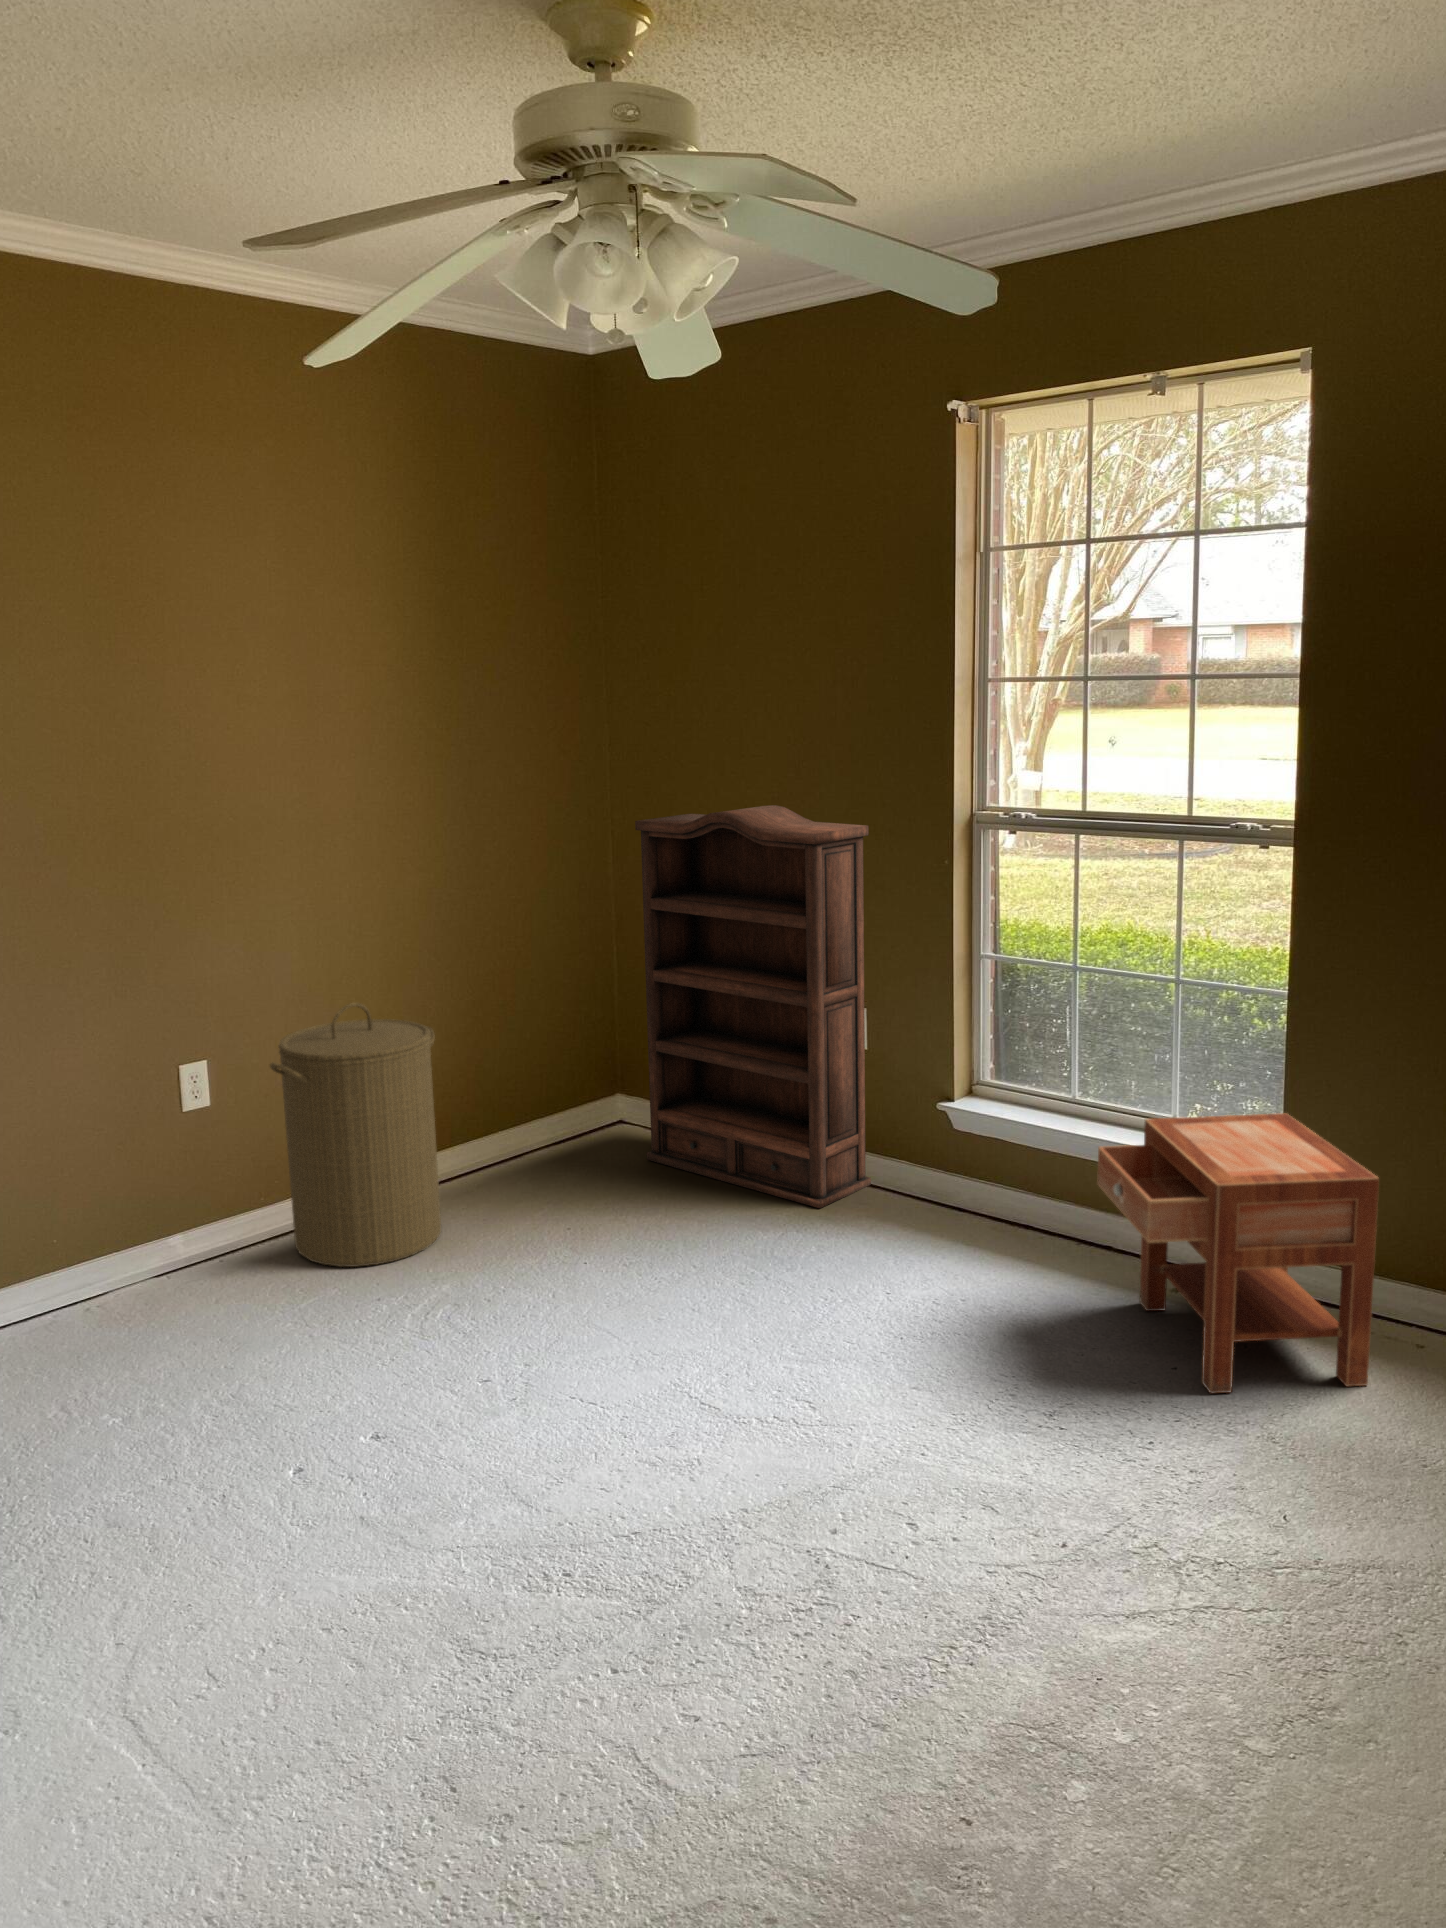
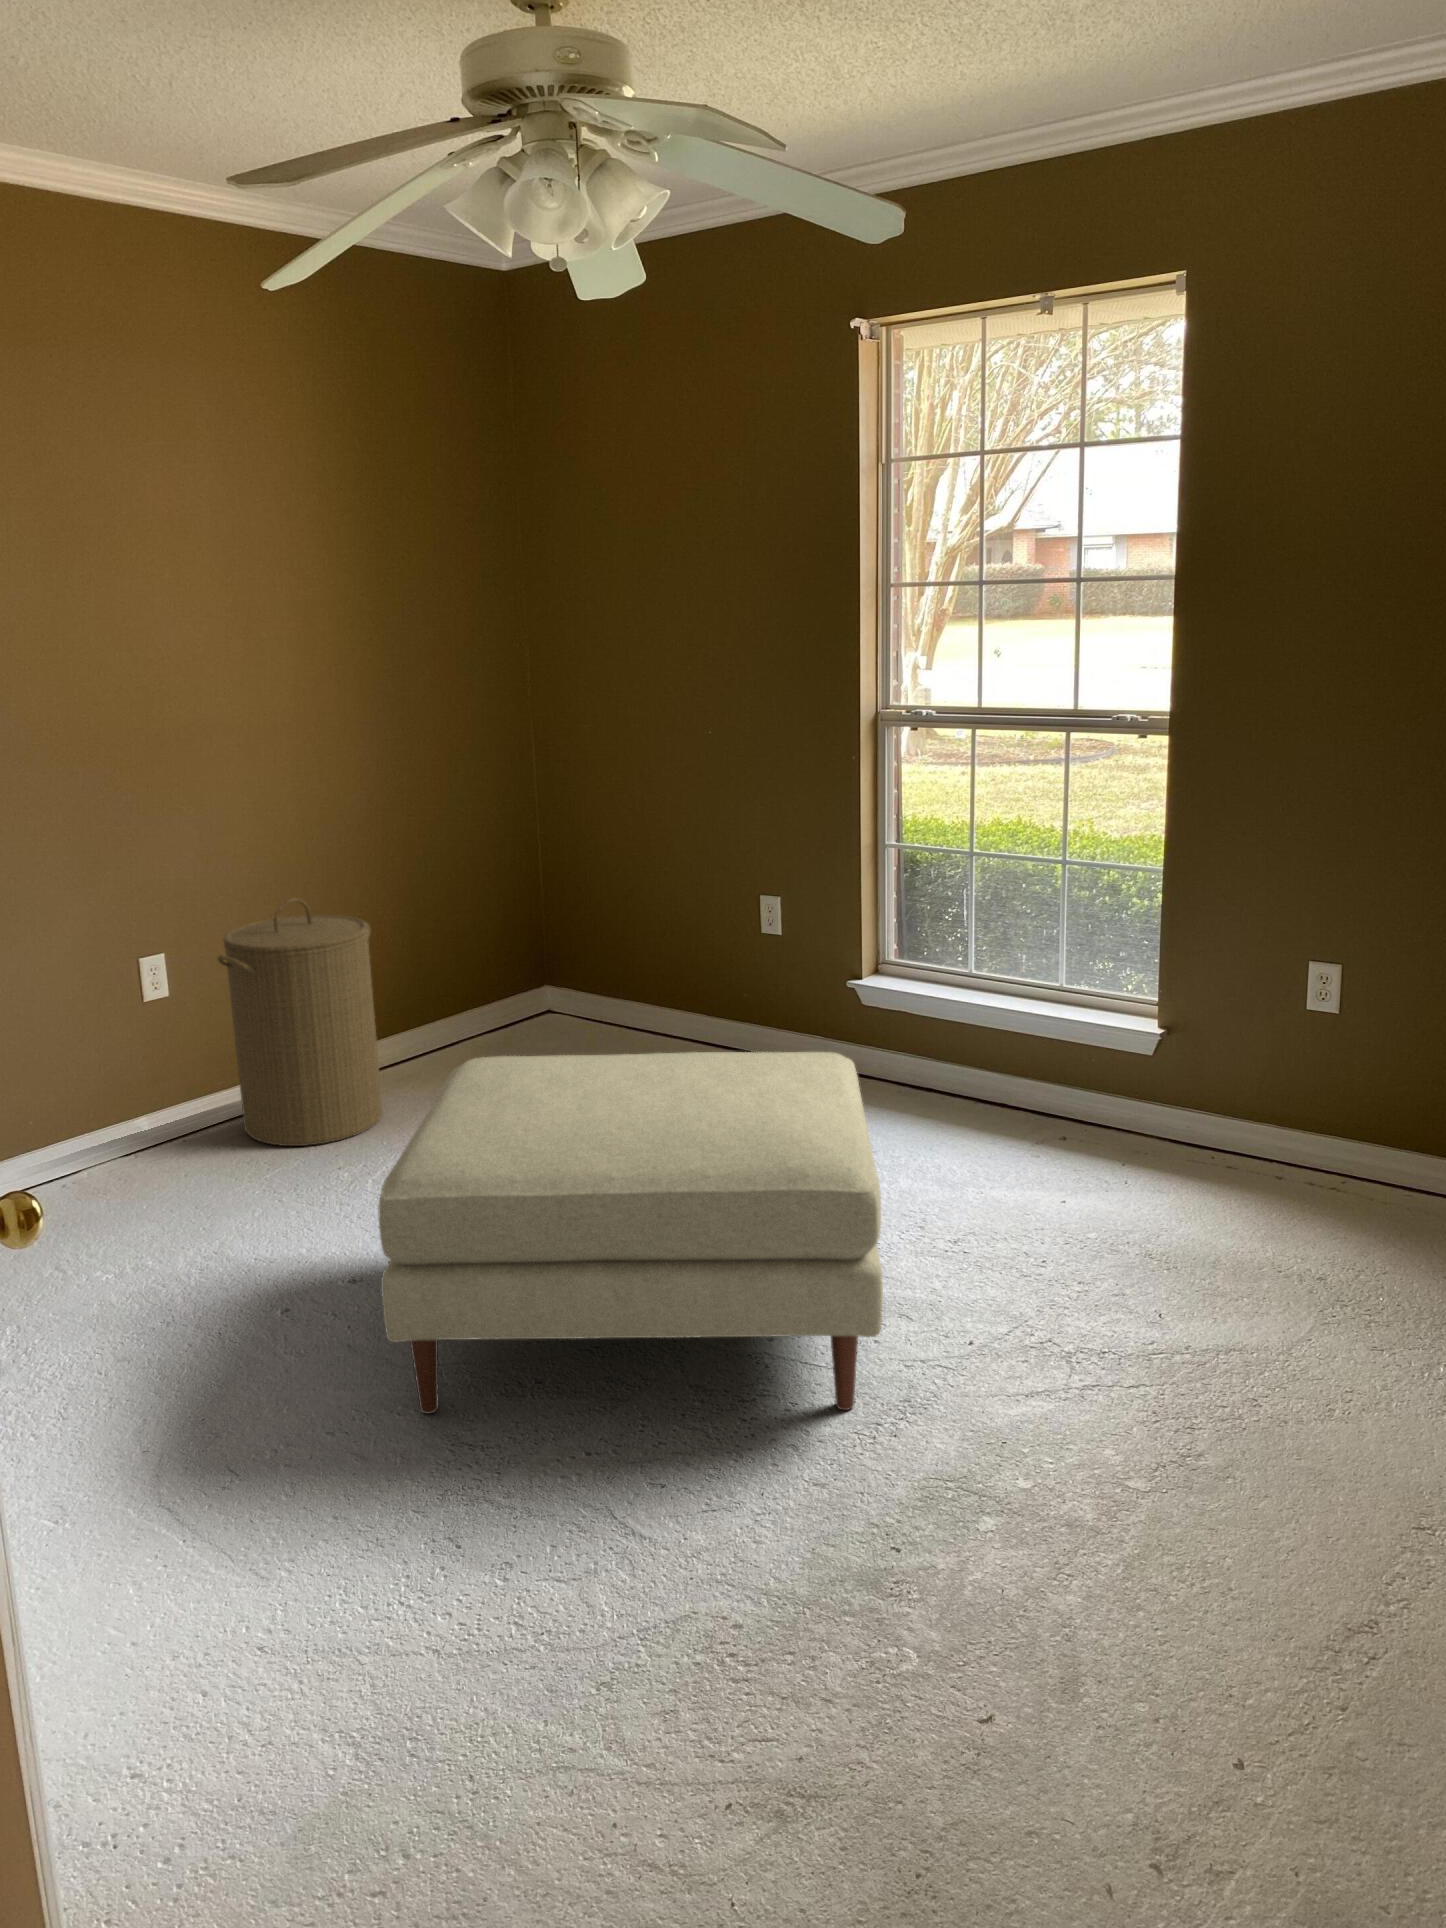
bookshelf: present [635,805,871,1208] -> none [553,706,783,1083]
nightstand: present [1097,1113,1379,1393] -> none [994,977,1243,1222]
ottoman: none [389,1191,957,1627] -> present [379,1052,883,1414]

